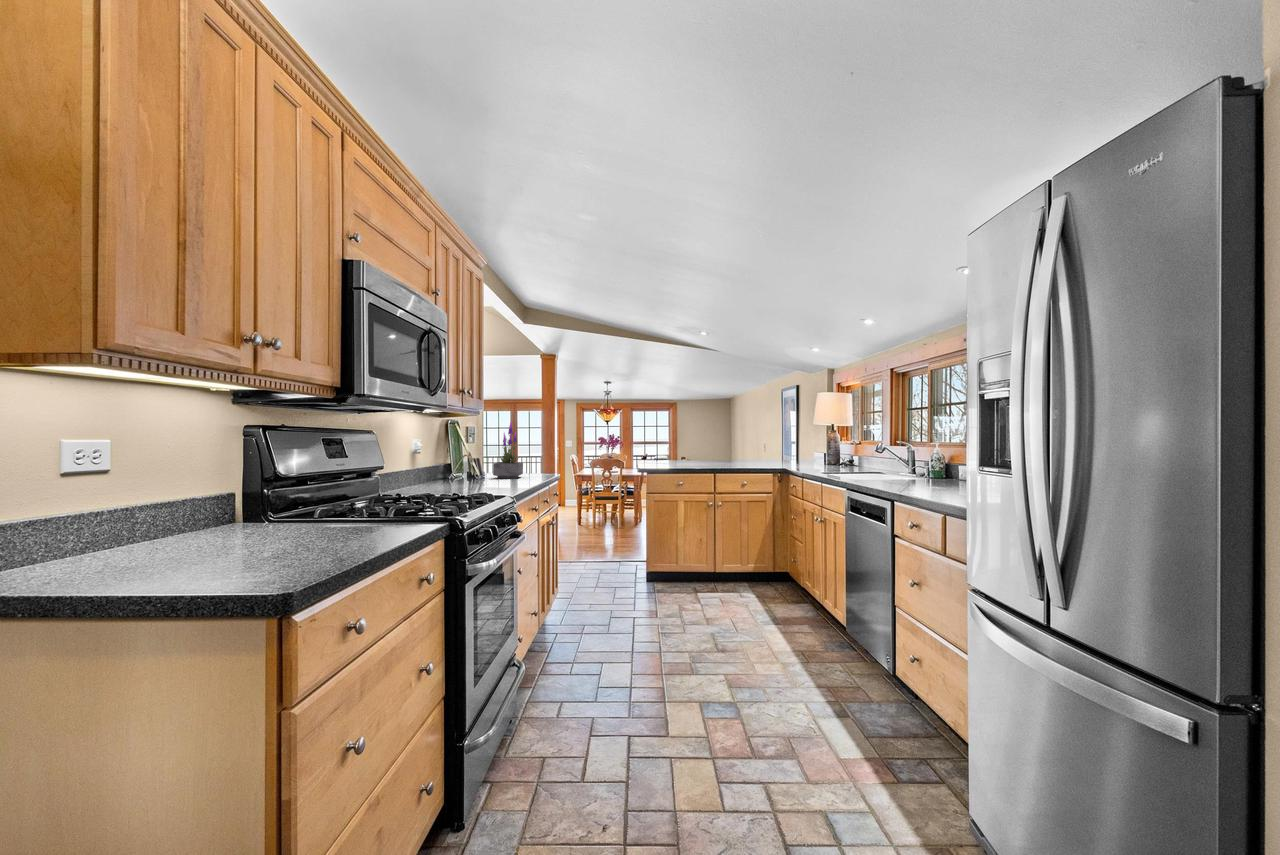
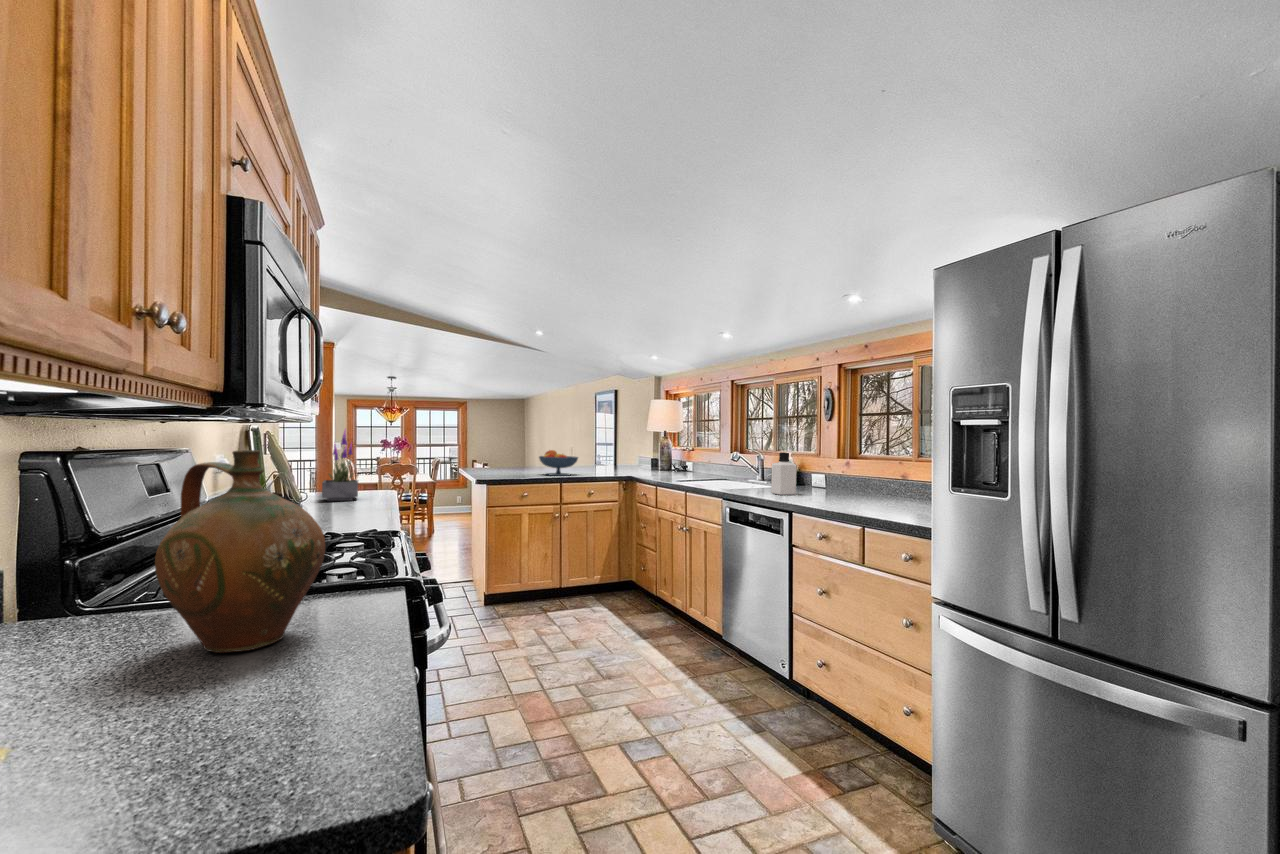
ceramic jug: none [269,419,369,544] -> present [155,450,325,653]
bottle: none [896,441,922,485] -> present [771,453,796,495]
fruit bowl: none [701,443,739,467] -> present [539,450,578,476]

